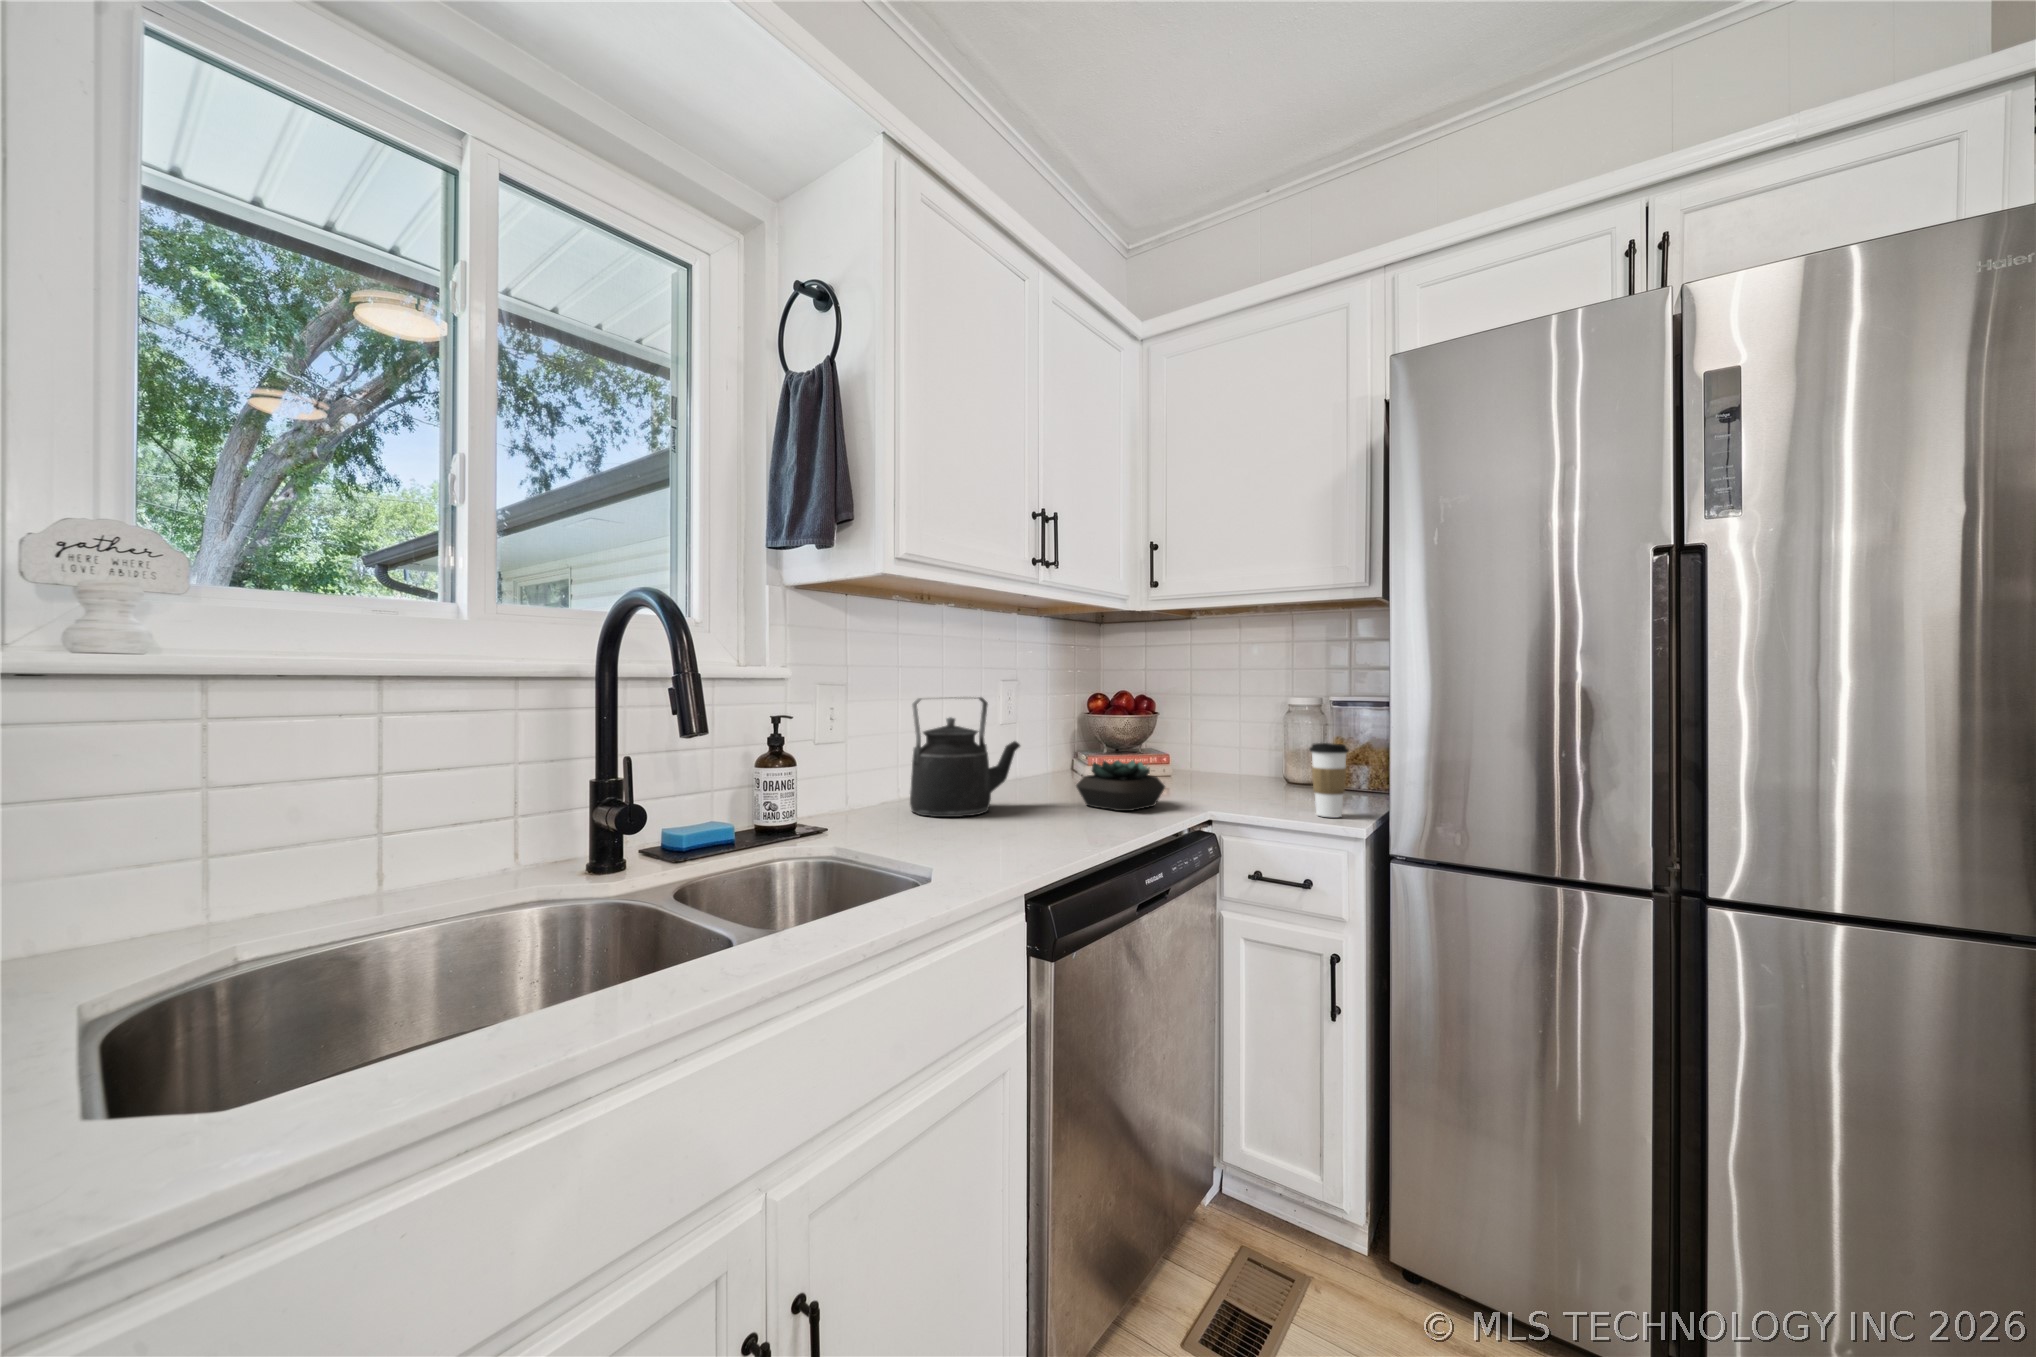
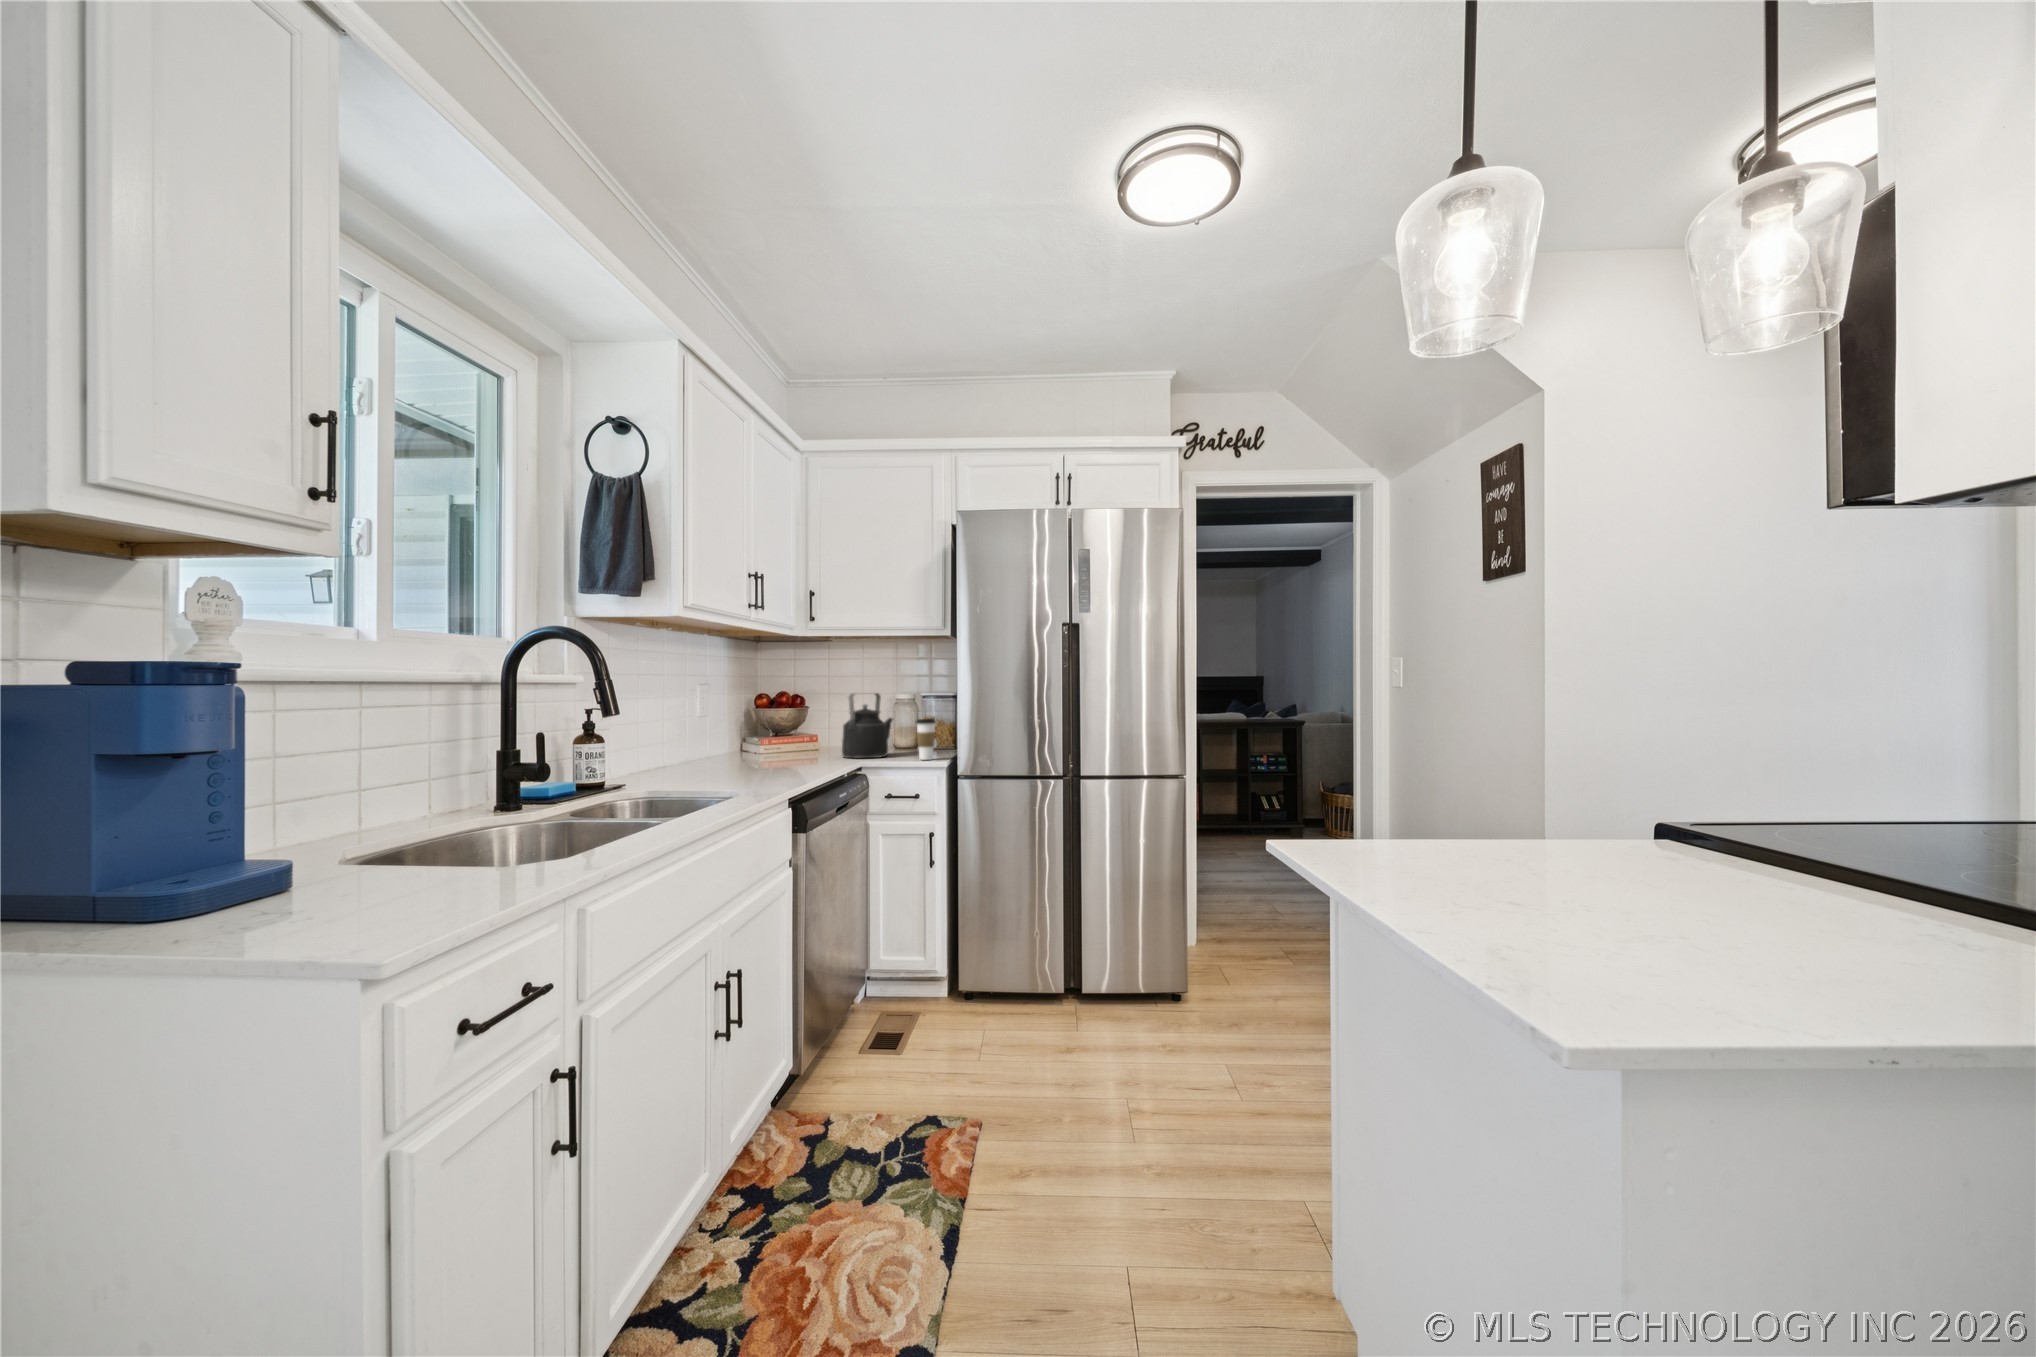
kettle: present [910,697,1020,817] -> present [842,693,893,758]
succulent plant: present [1076,760,1165,811] -> none [774,734,832,765]

